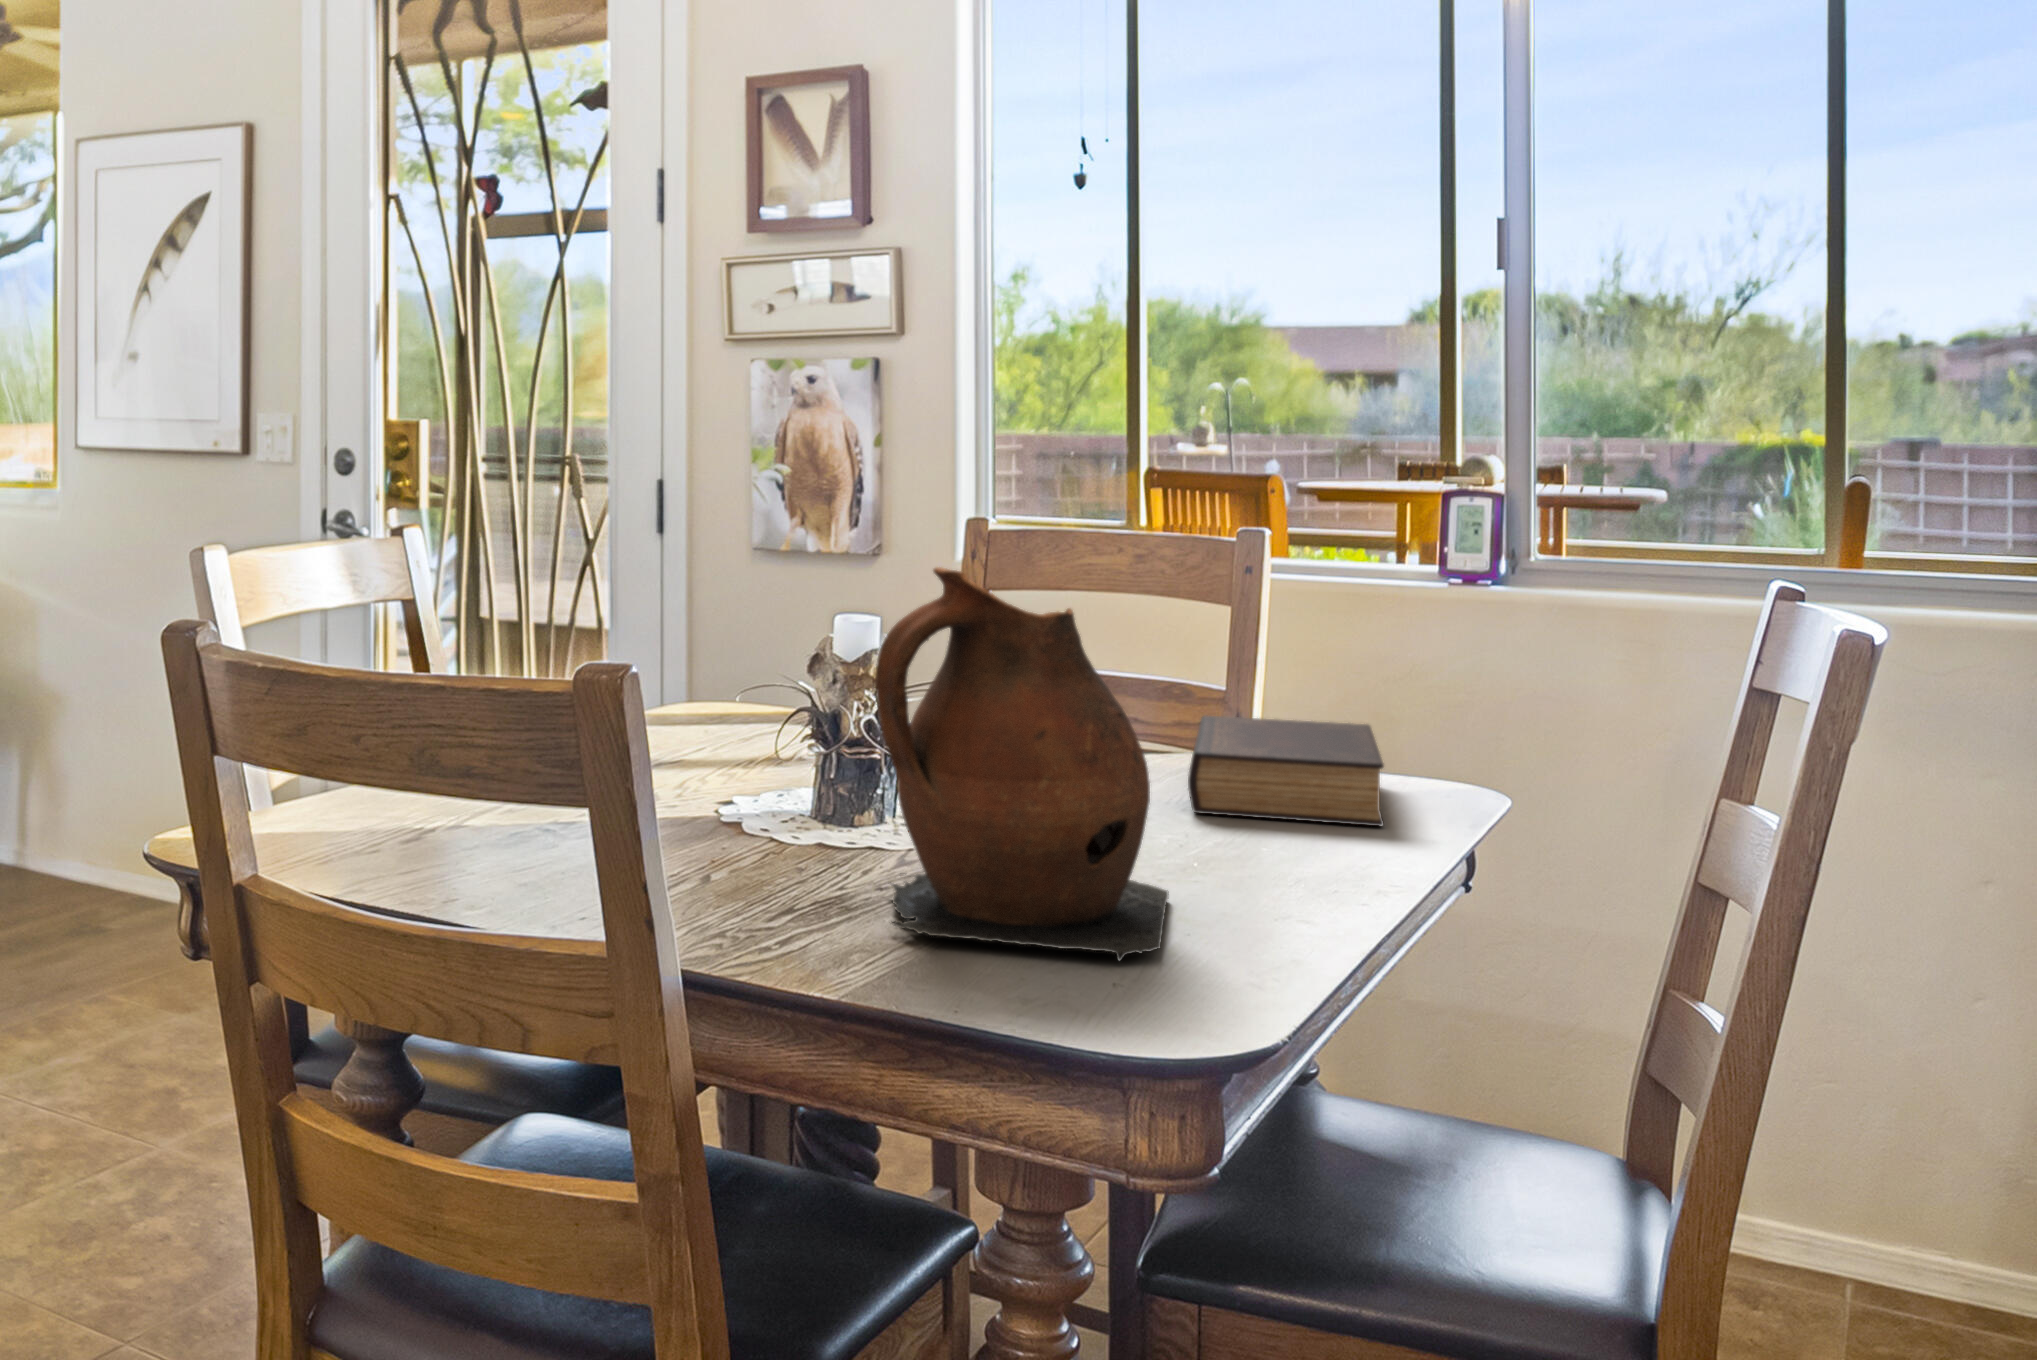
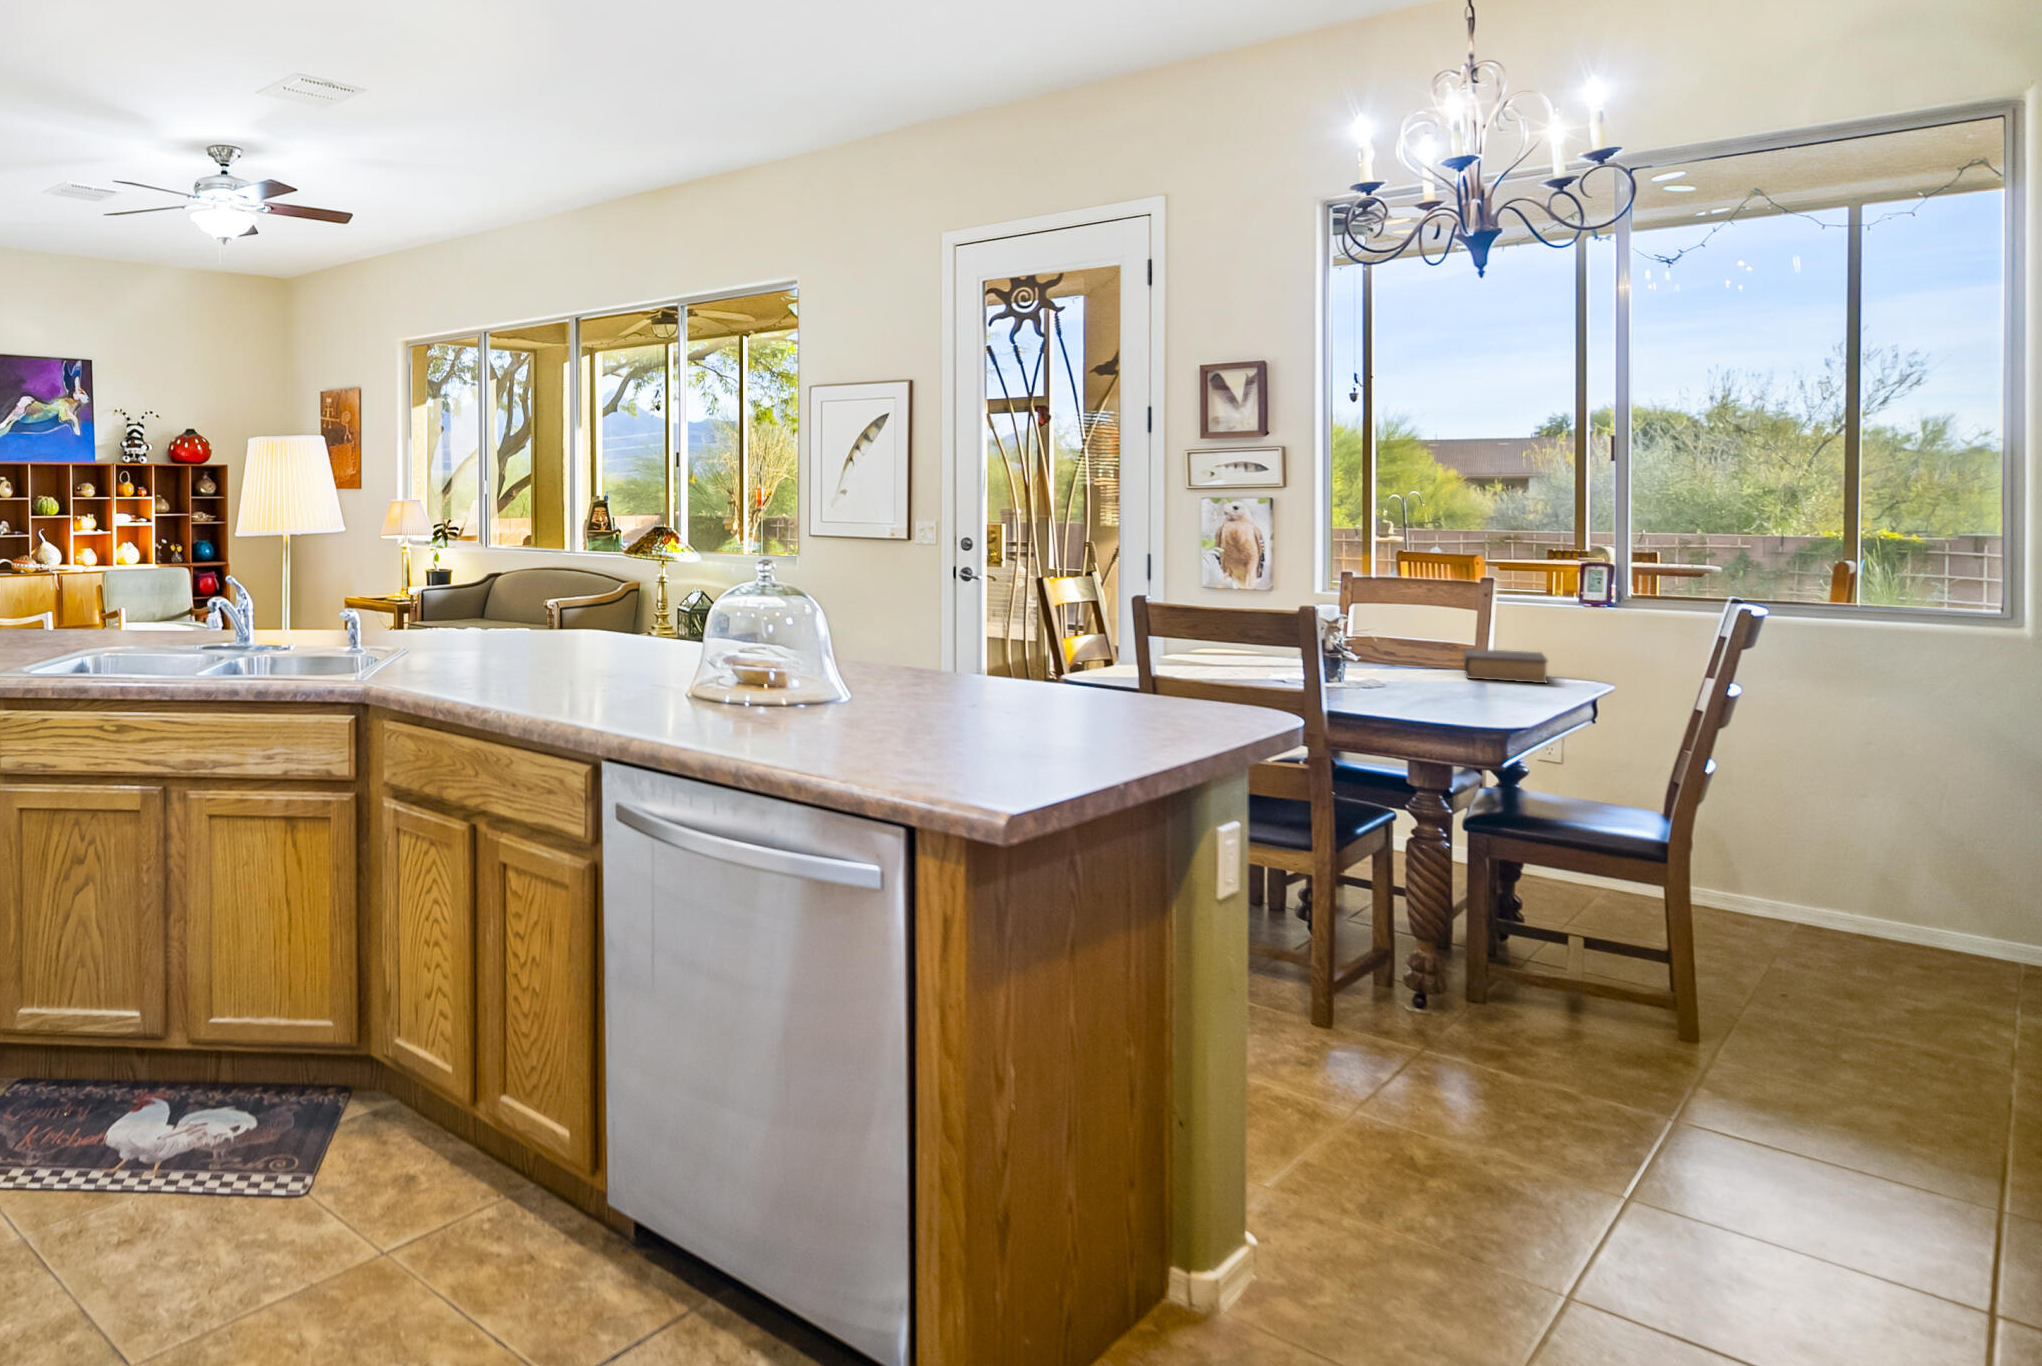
ceramic pitcher: present [875,567,1169,961] -> none [1363,583,1470,700]

